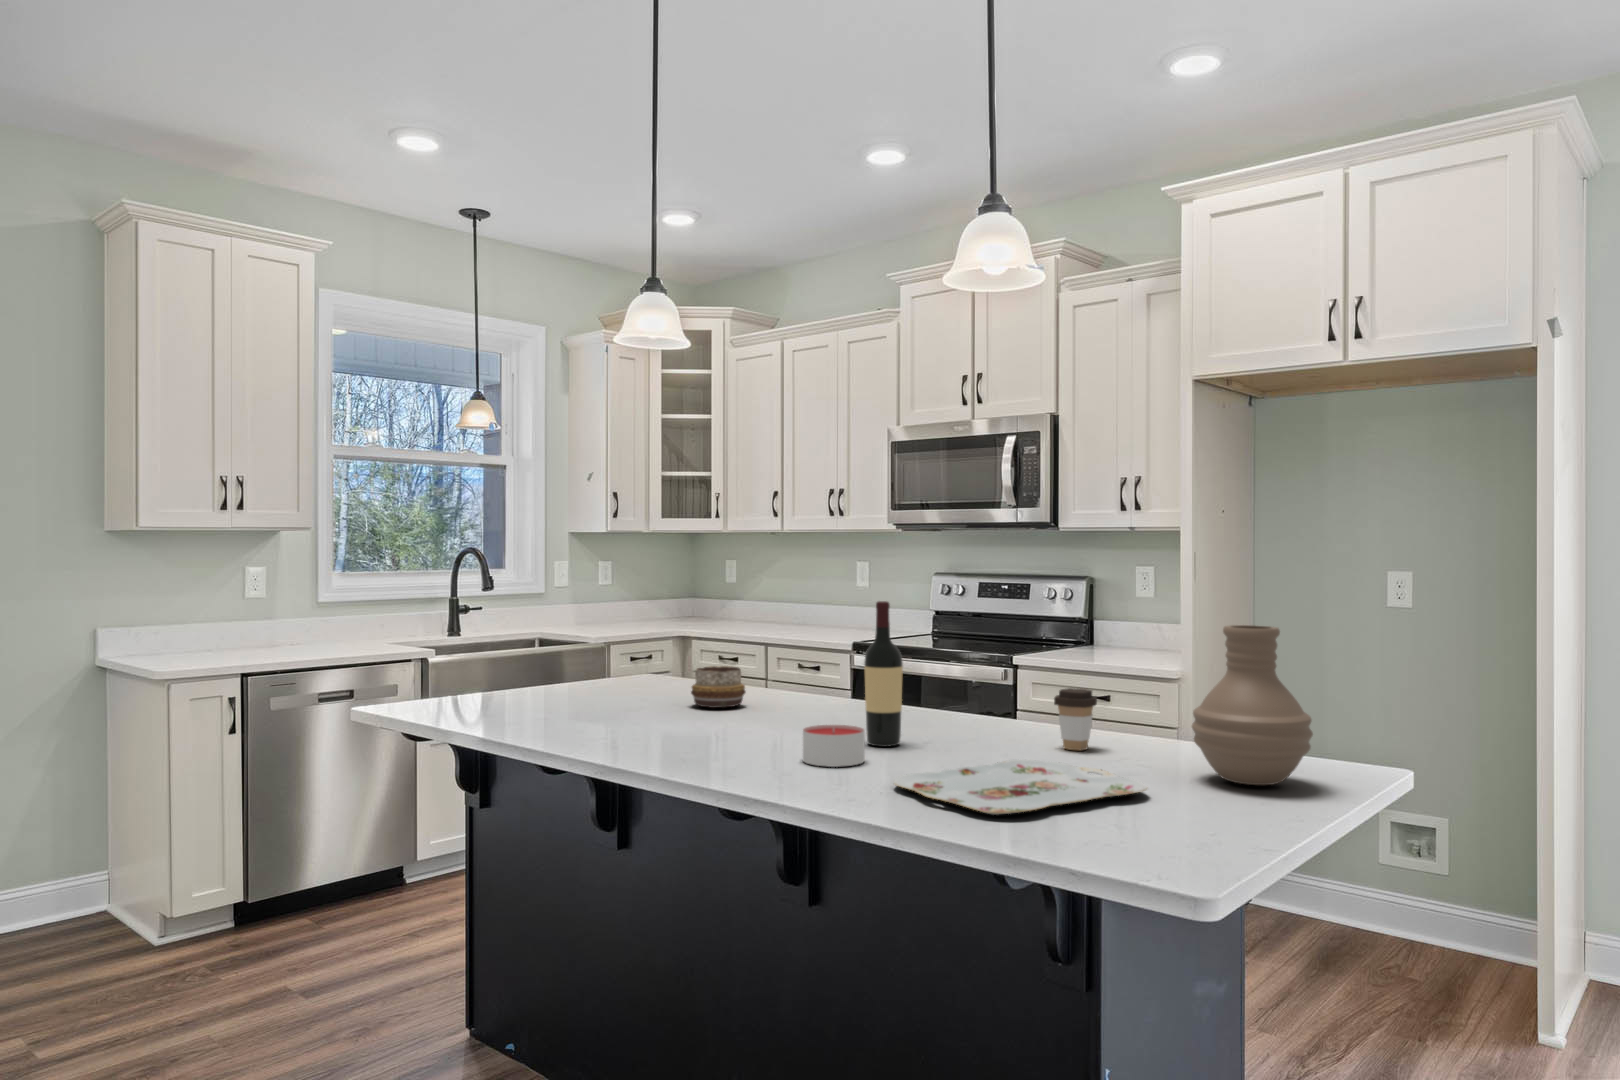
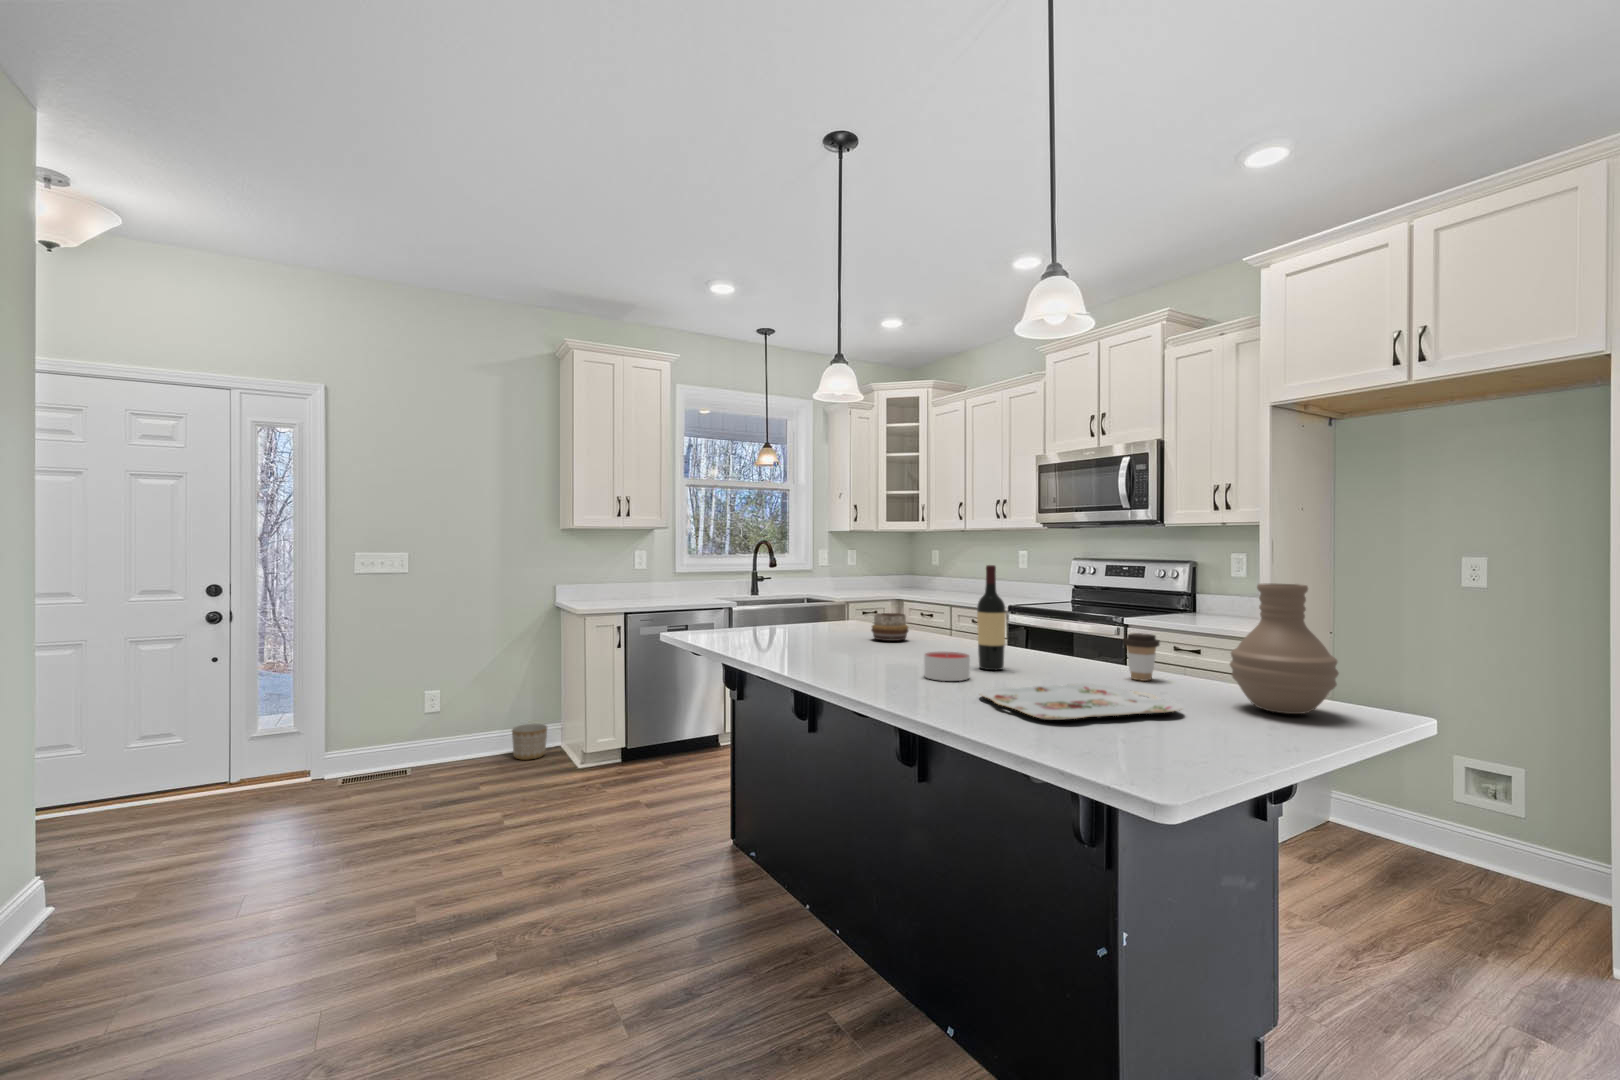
planter: none [32,869,100,933] -> present [512,724,547,760]

